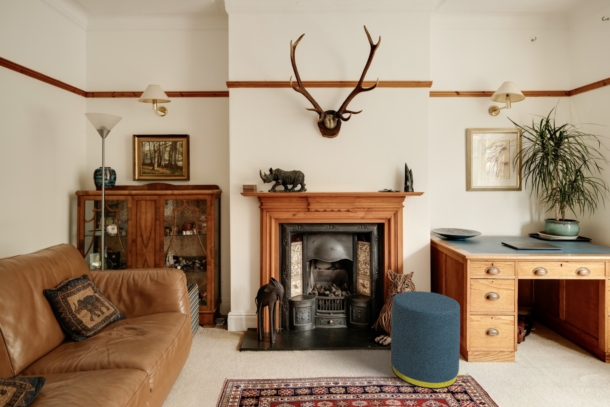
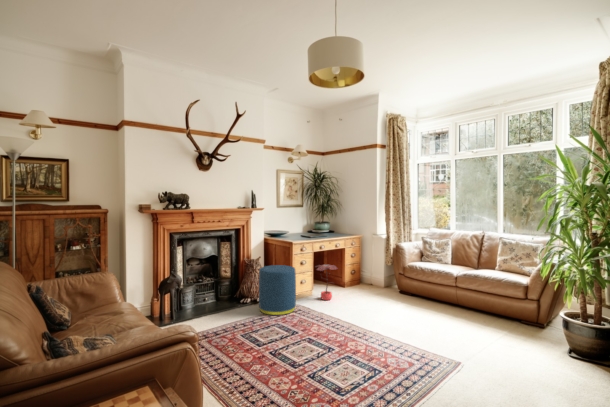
potted plant: none [515,307,569,382] -> present [316,265,338,300]

